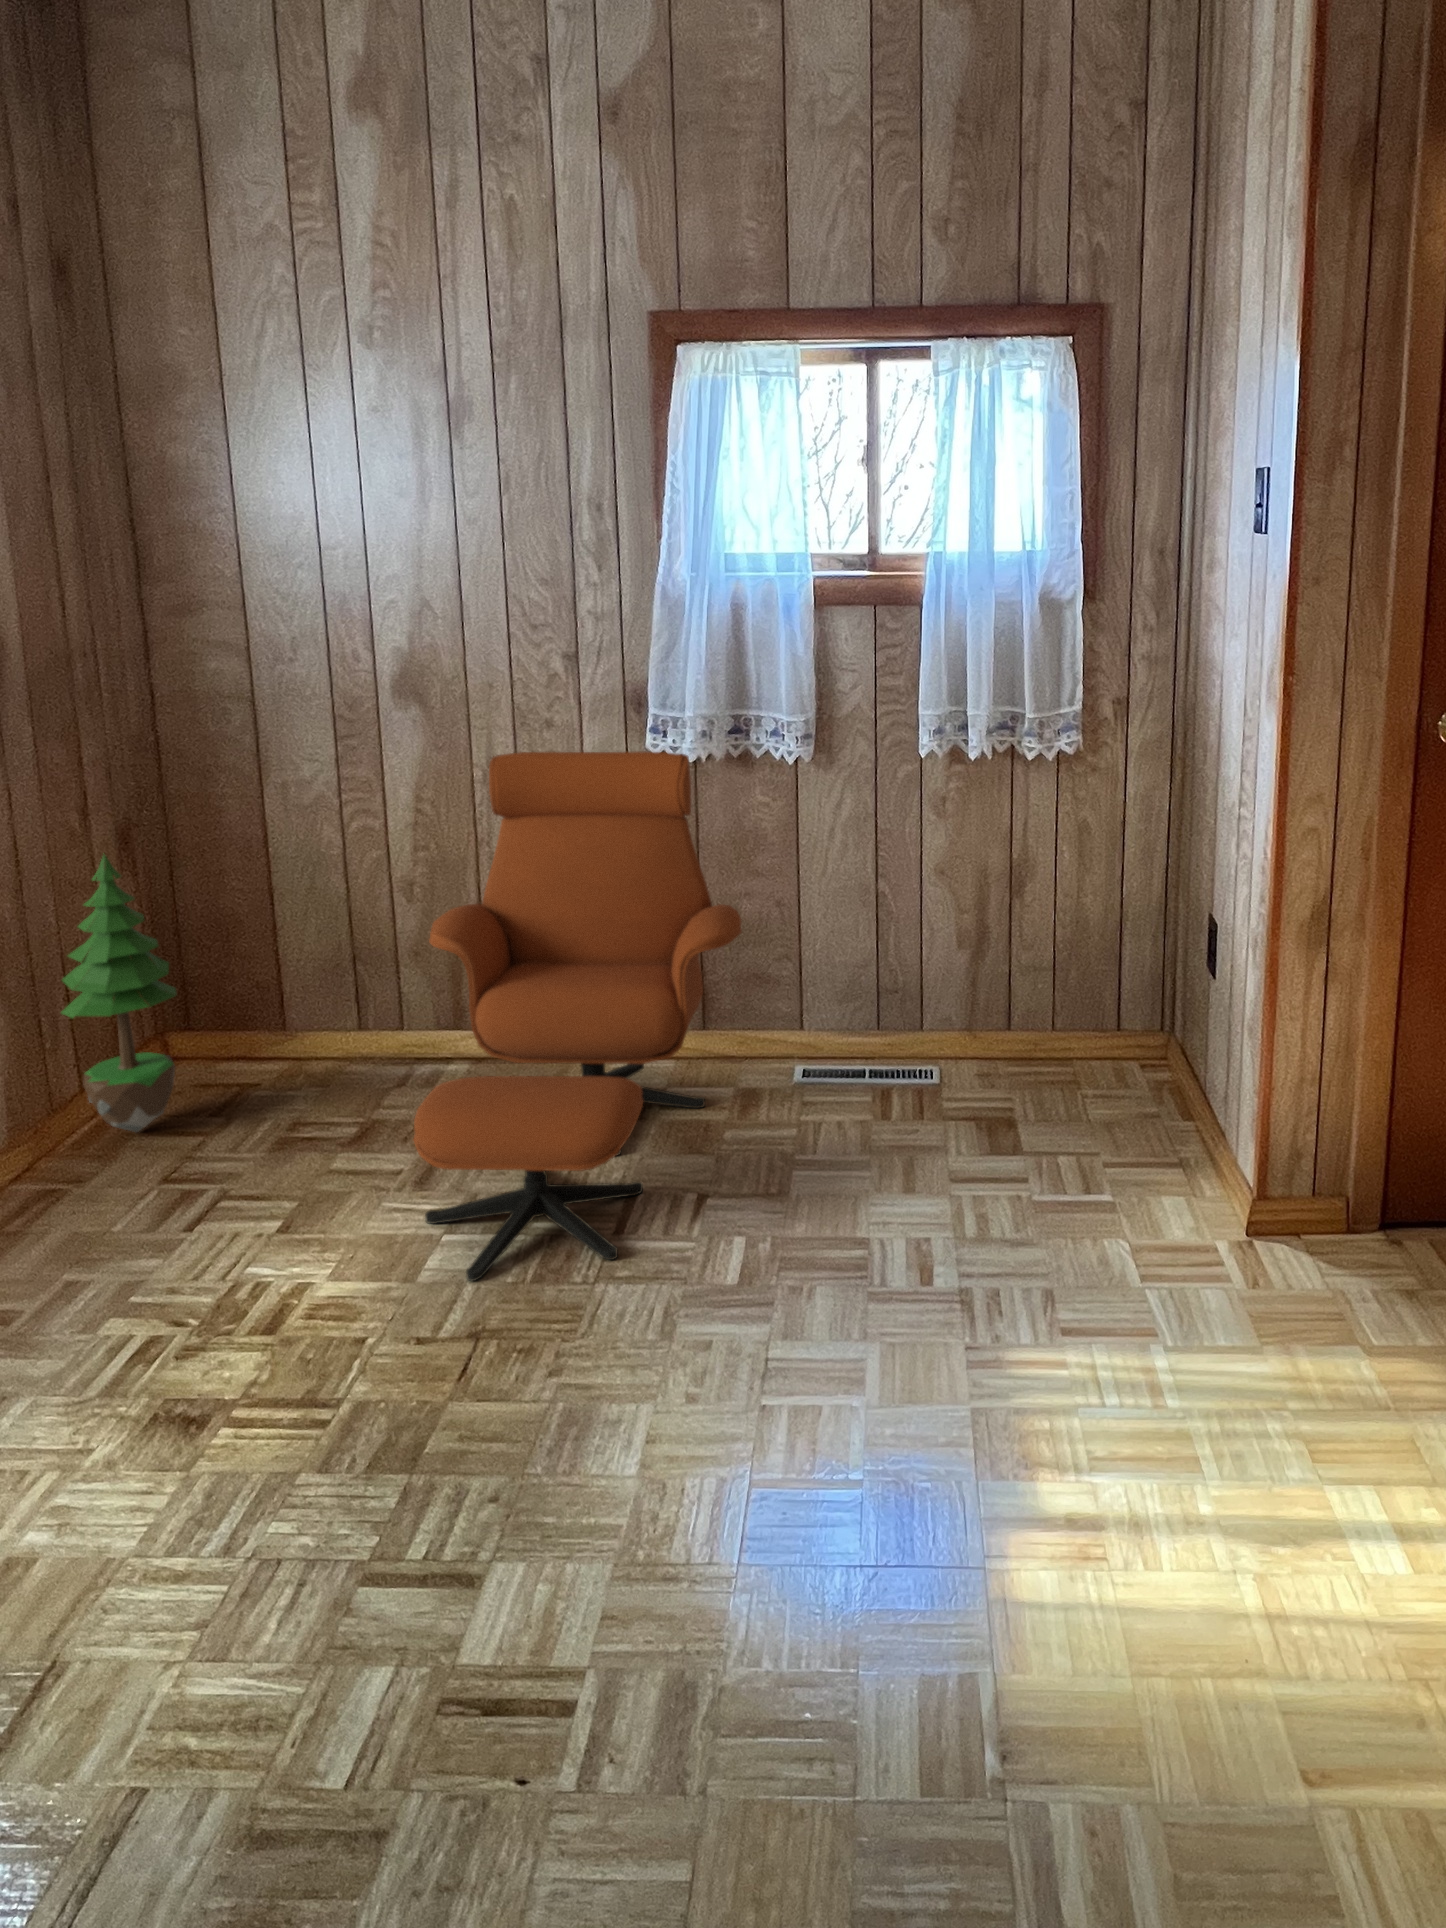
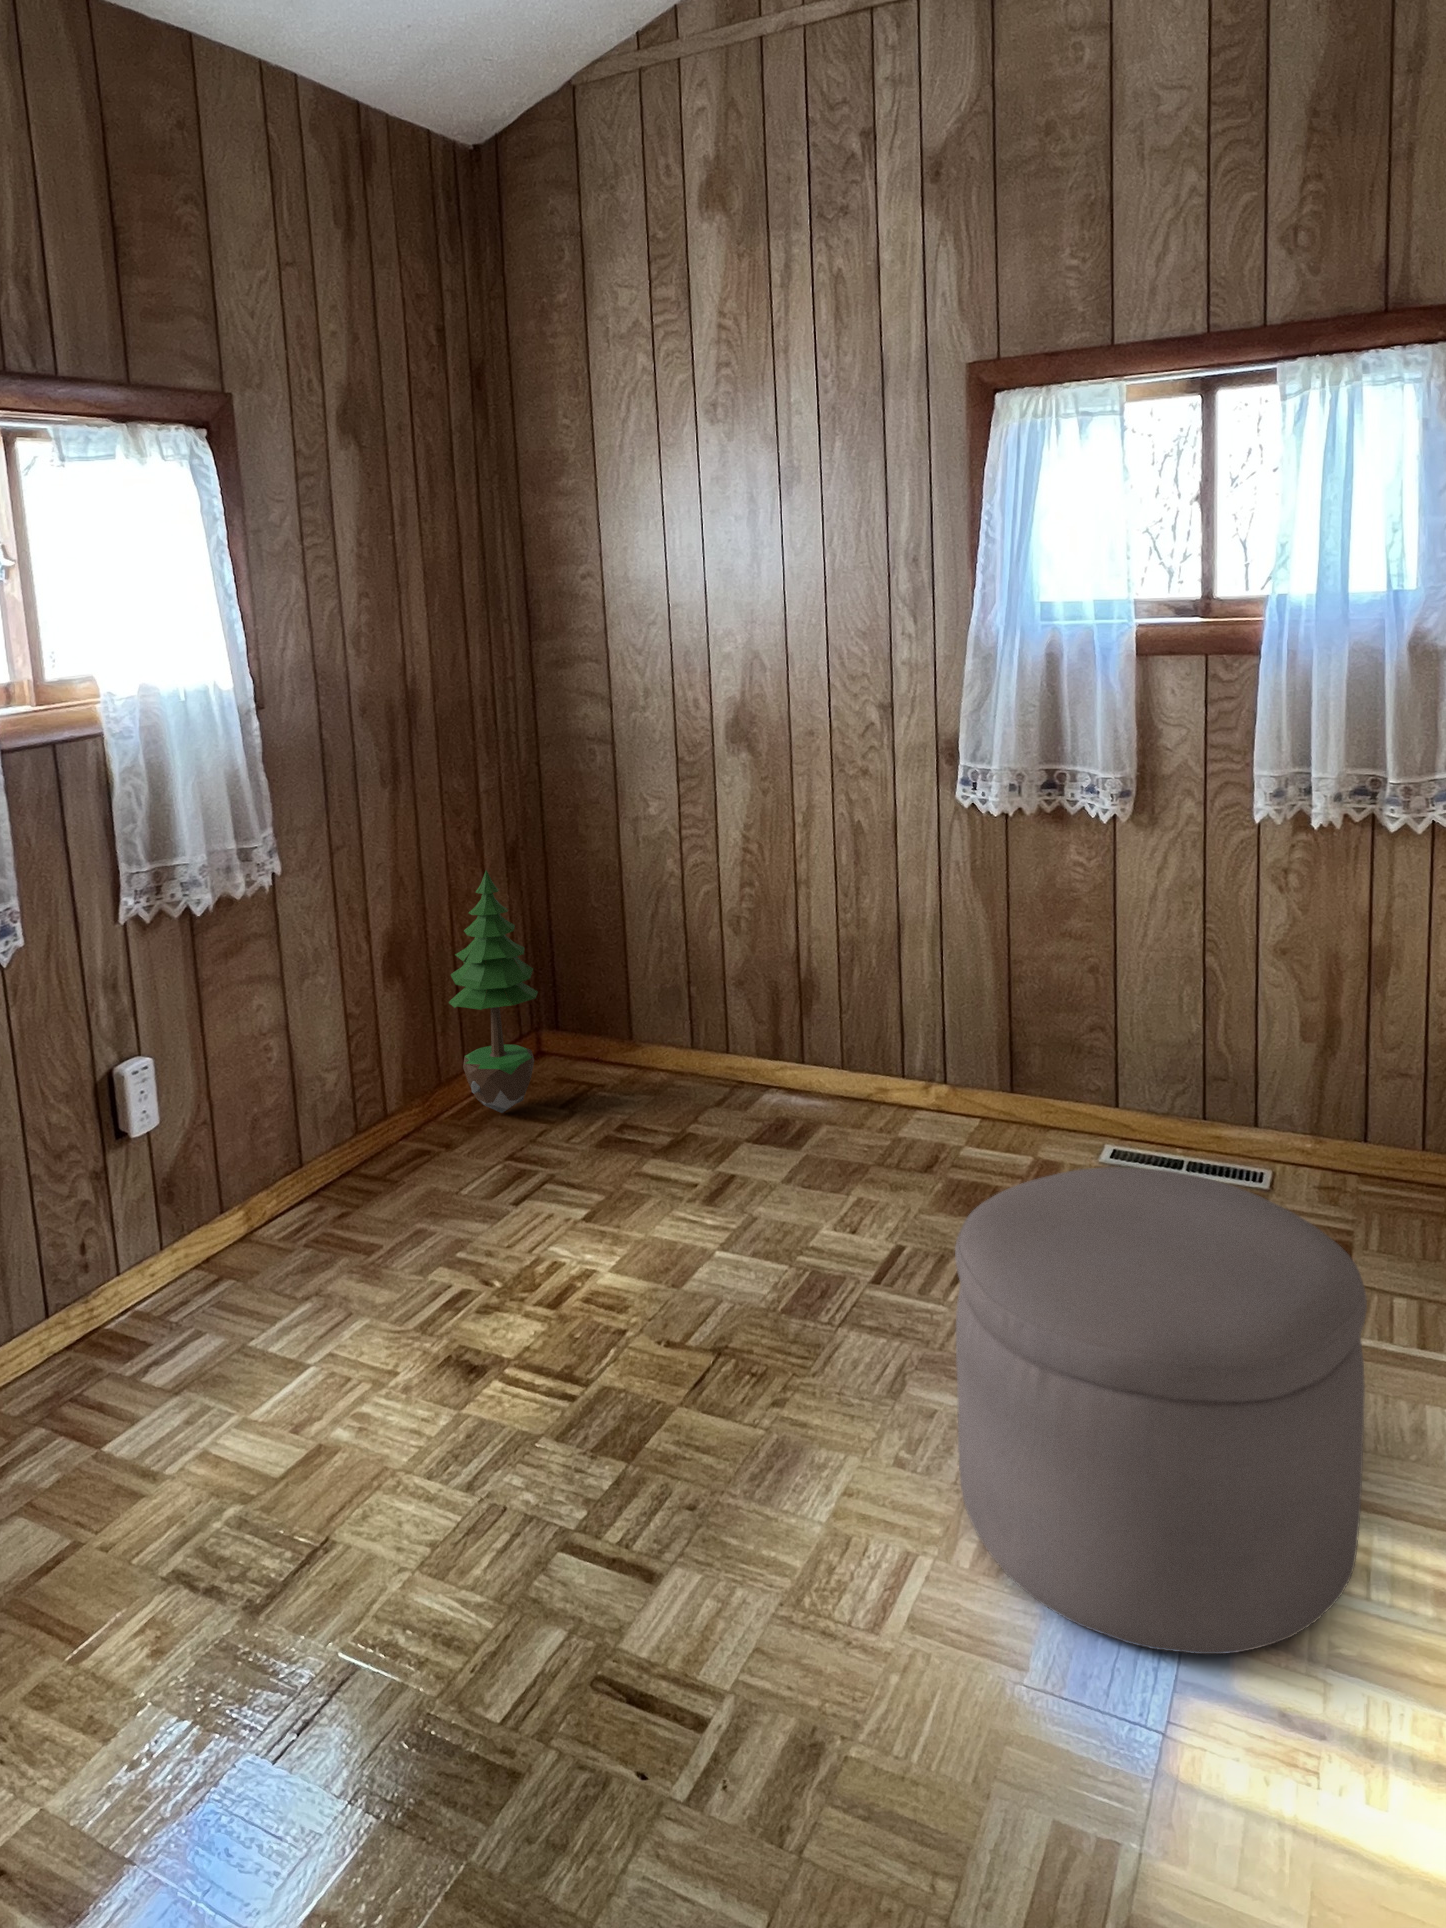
lounge chair: present [414,752,742,1281] -> none [692,799,1043,1305]
ottoman: none [748,1079,1101,1504] -> present [955,1167,1367,1654]

